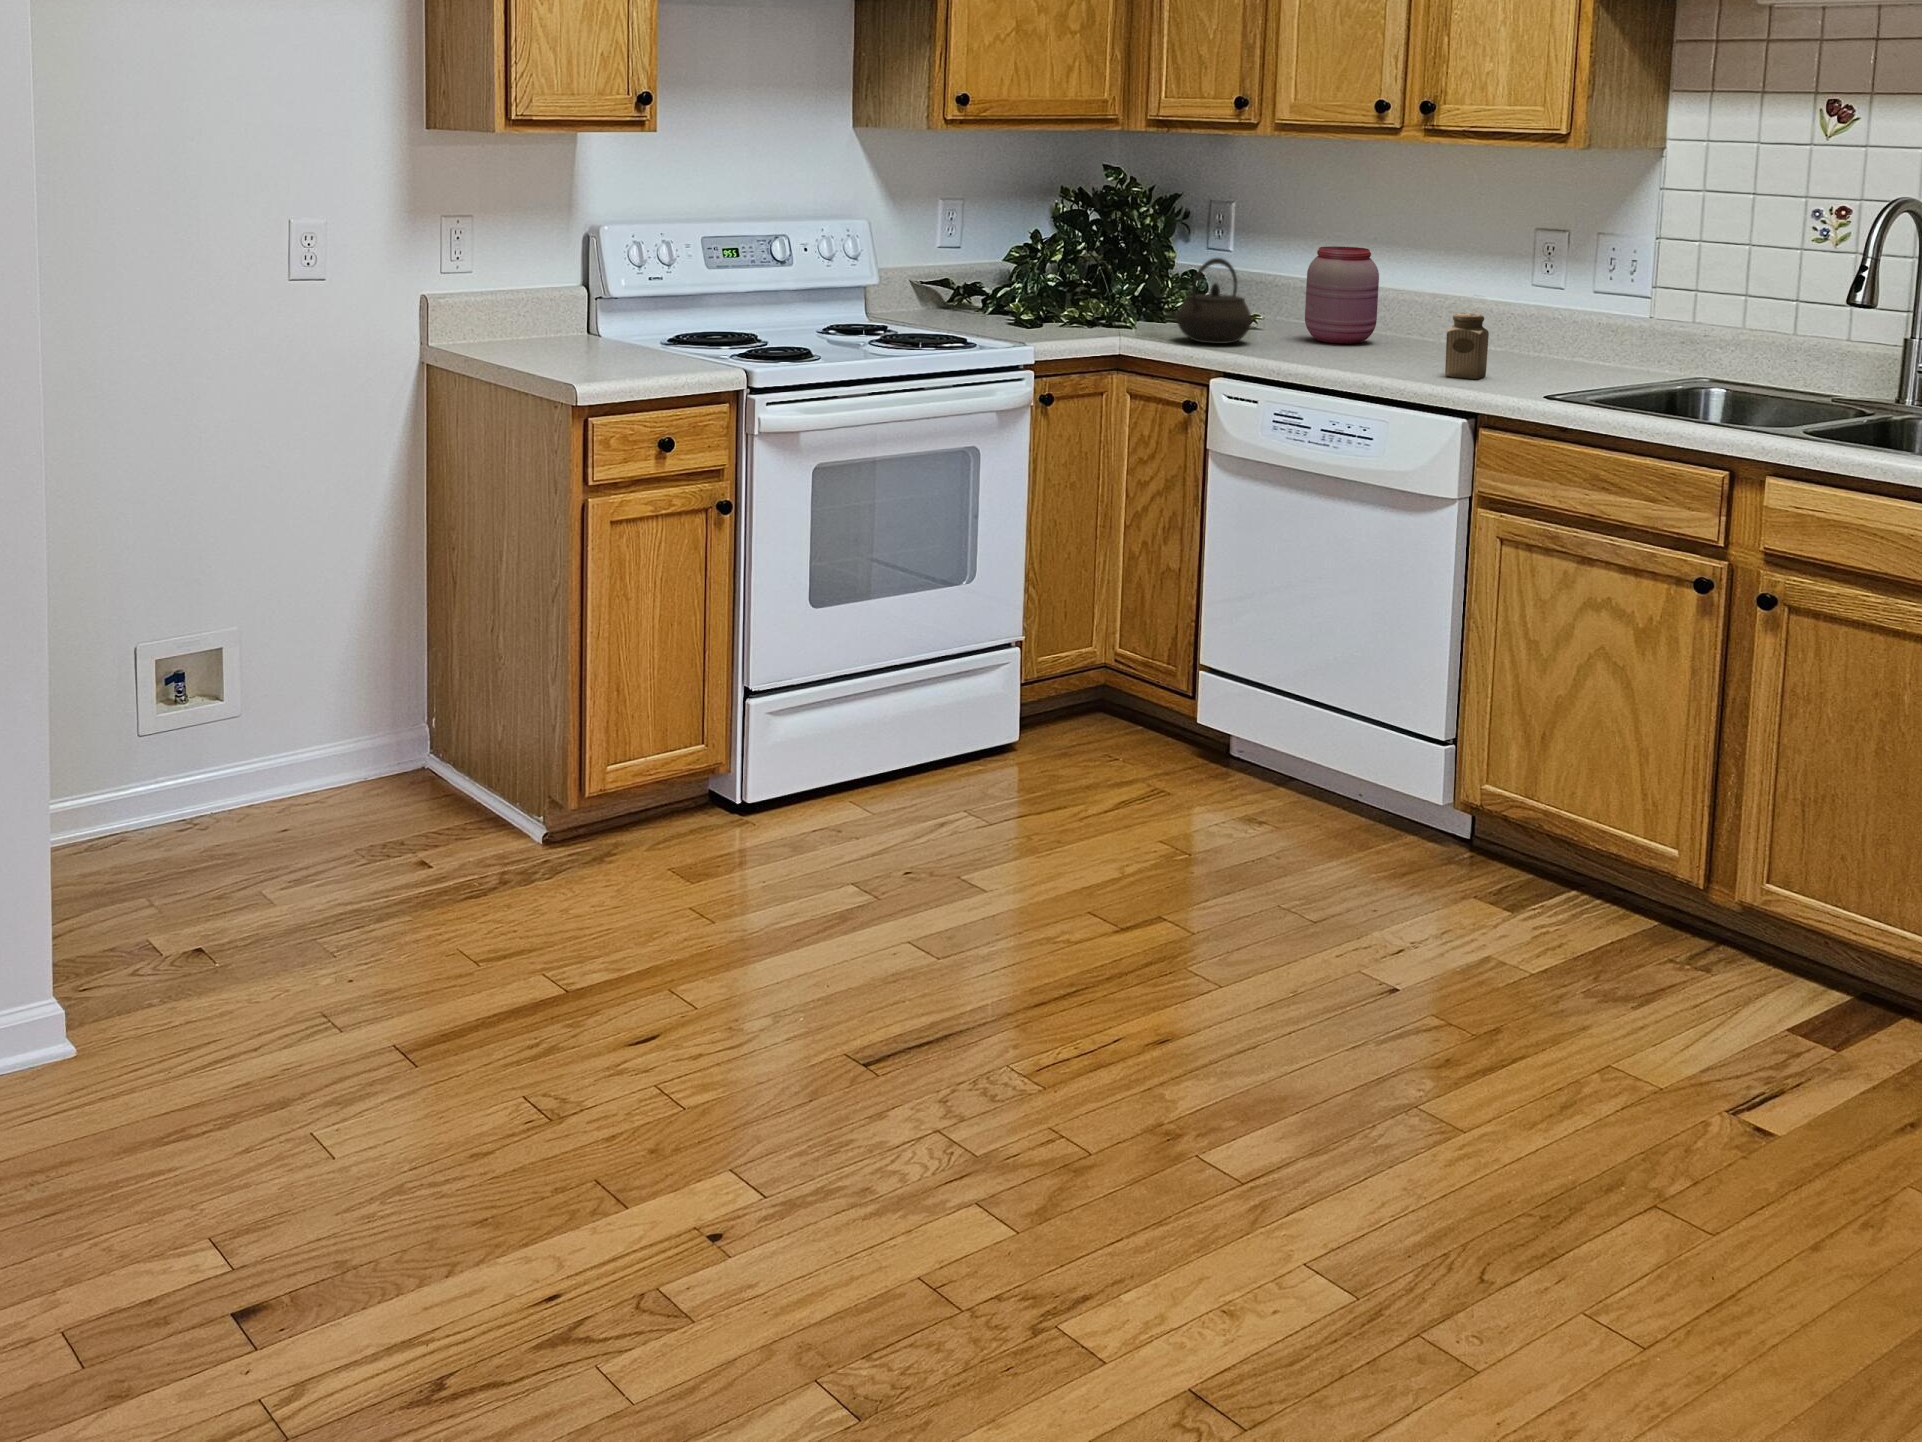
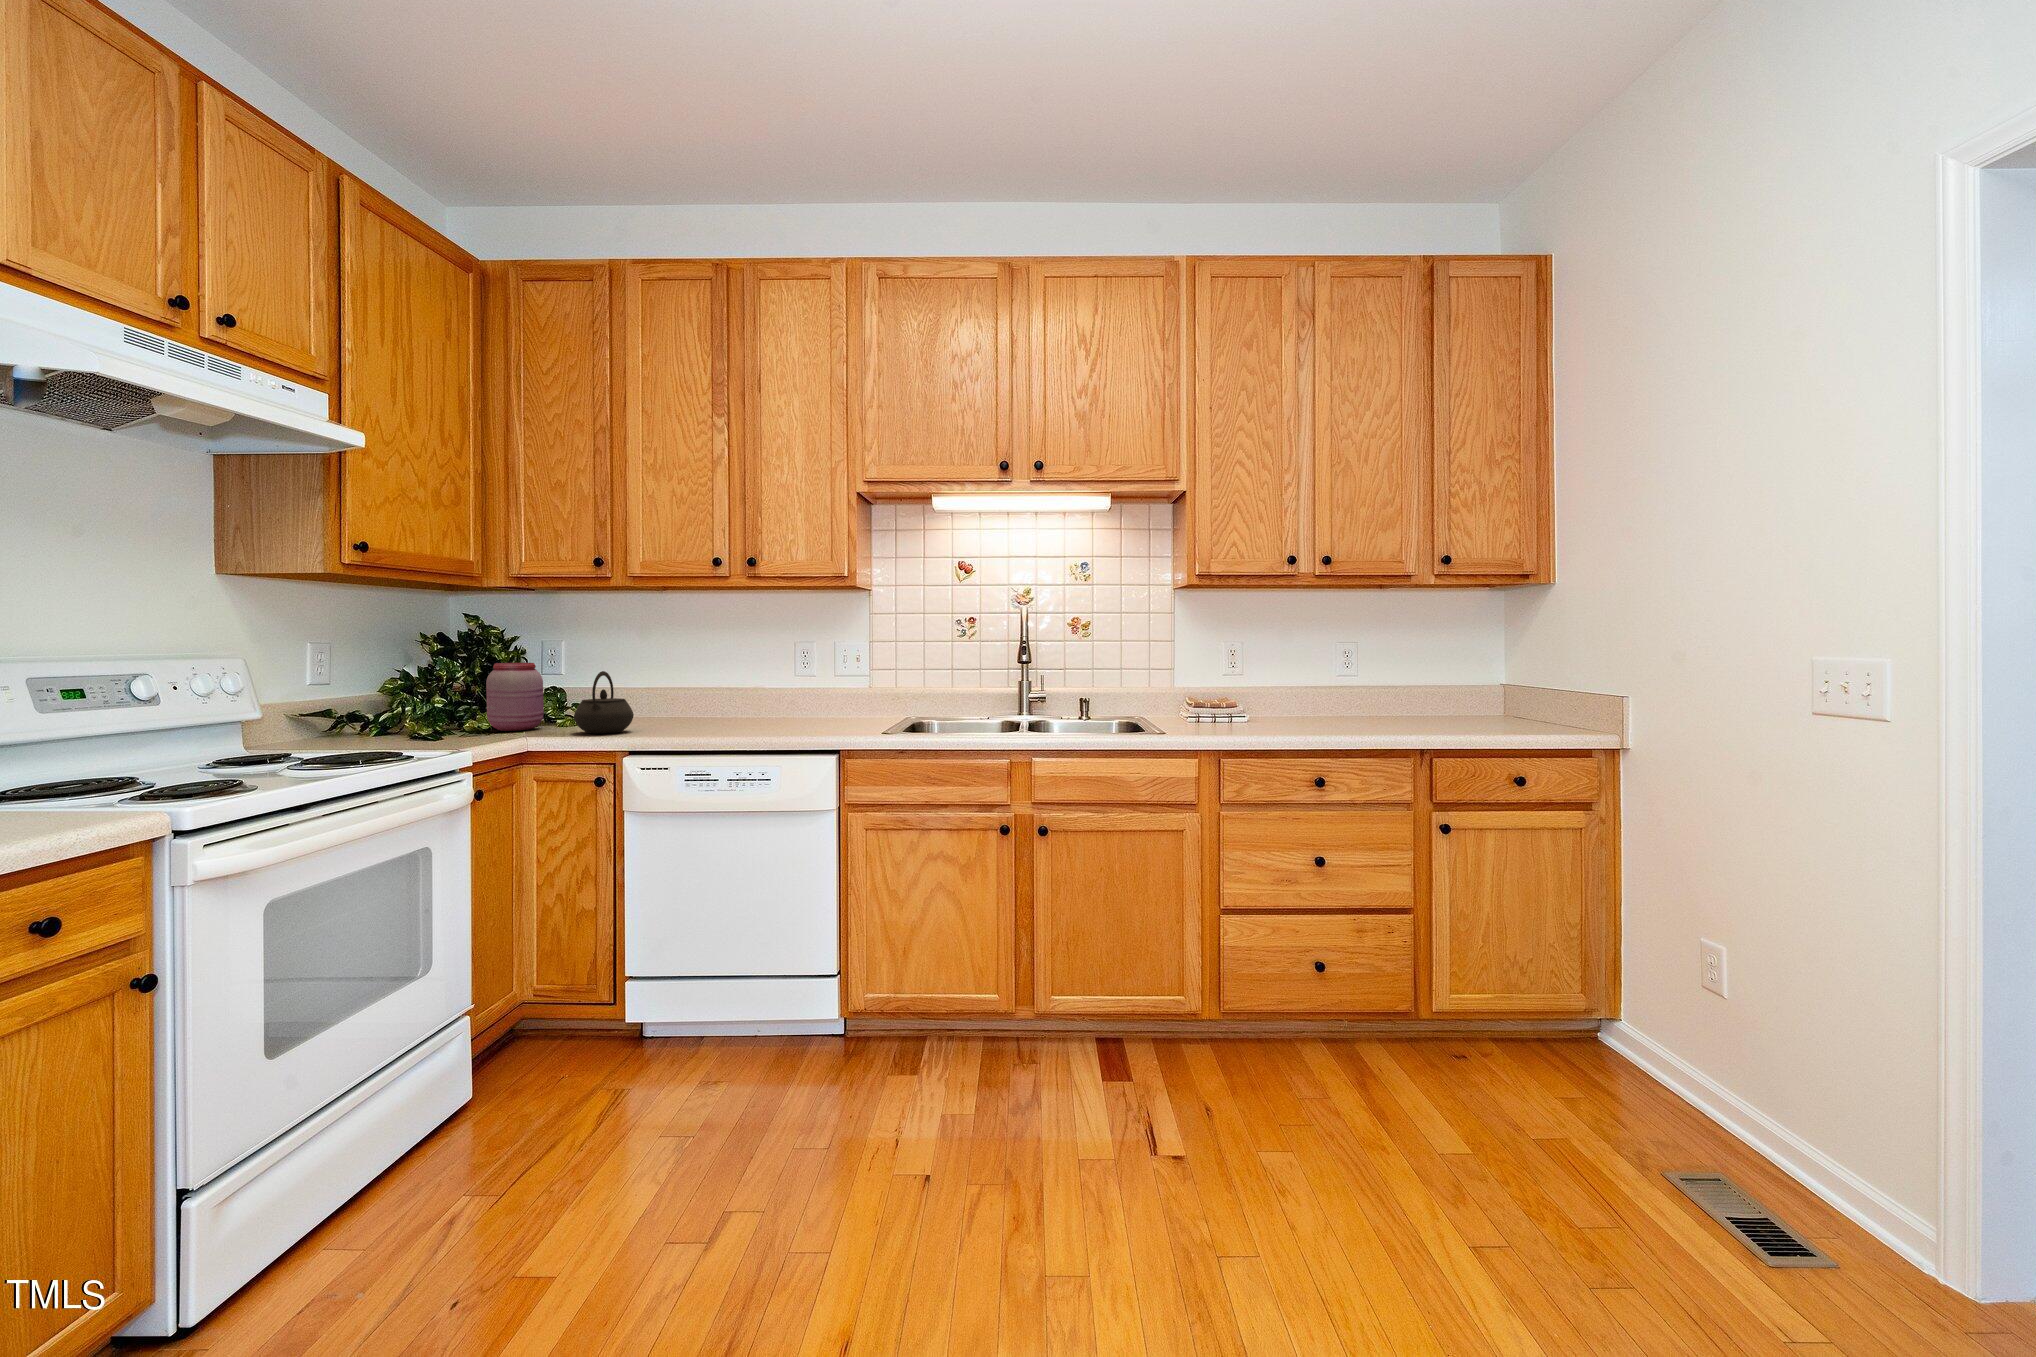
jar: present [1305,246,1379,343] -> present [486,663,544,731]
salt shaker: present [1445,313,1489,379] -> none [792,691,816,732]

